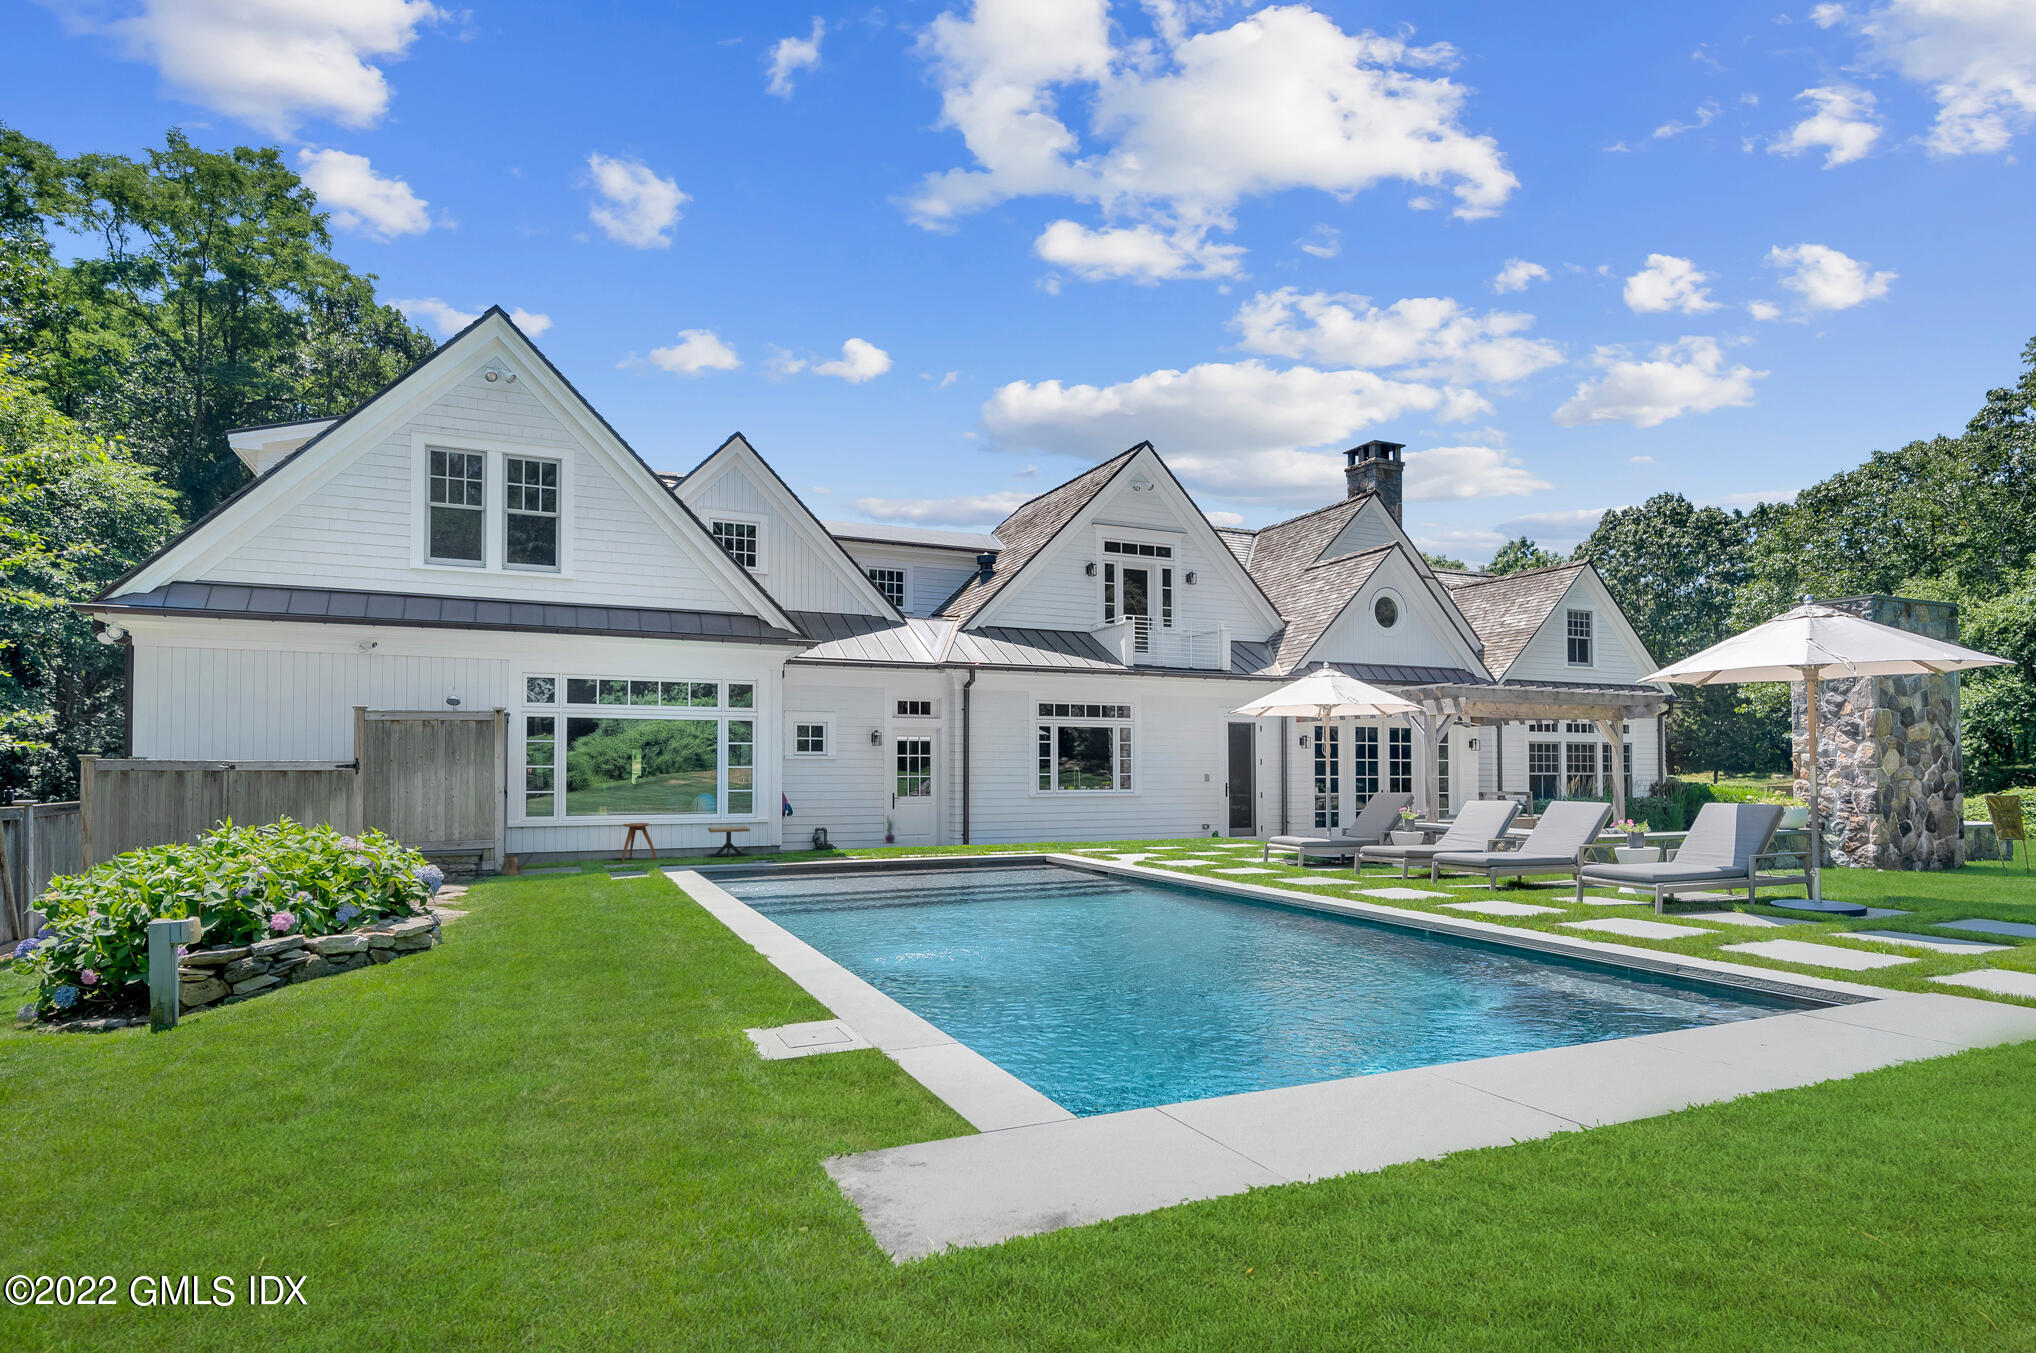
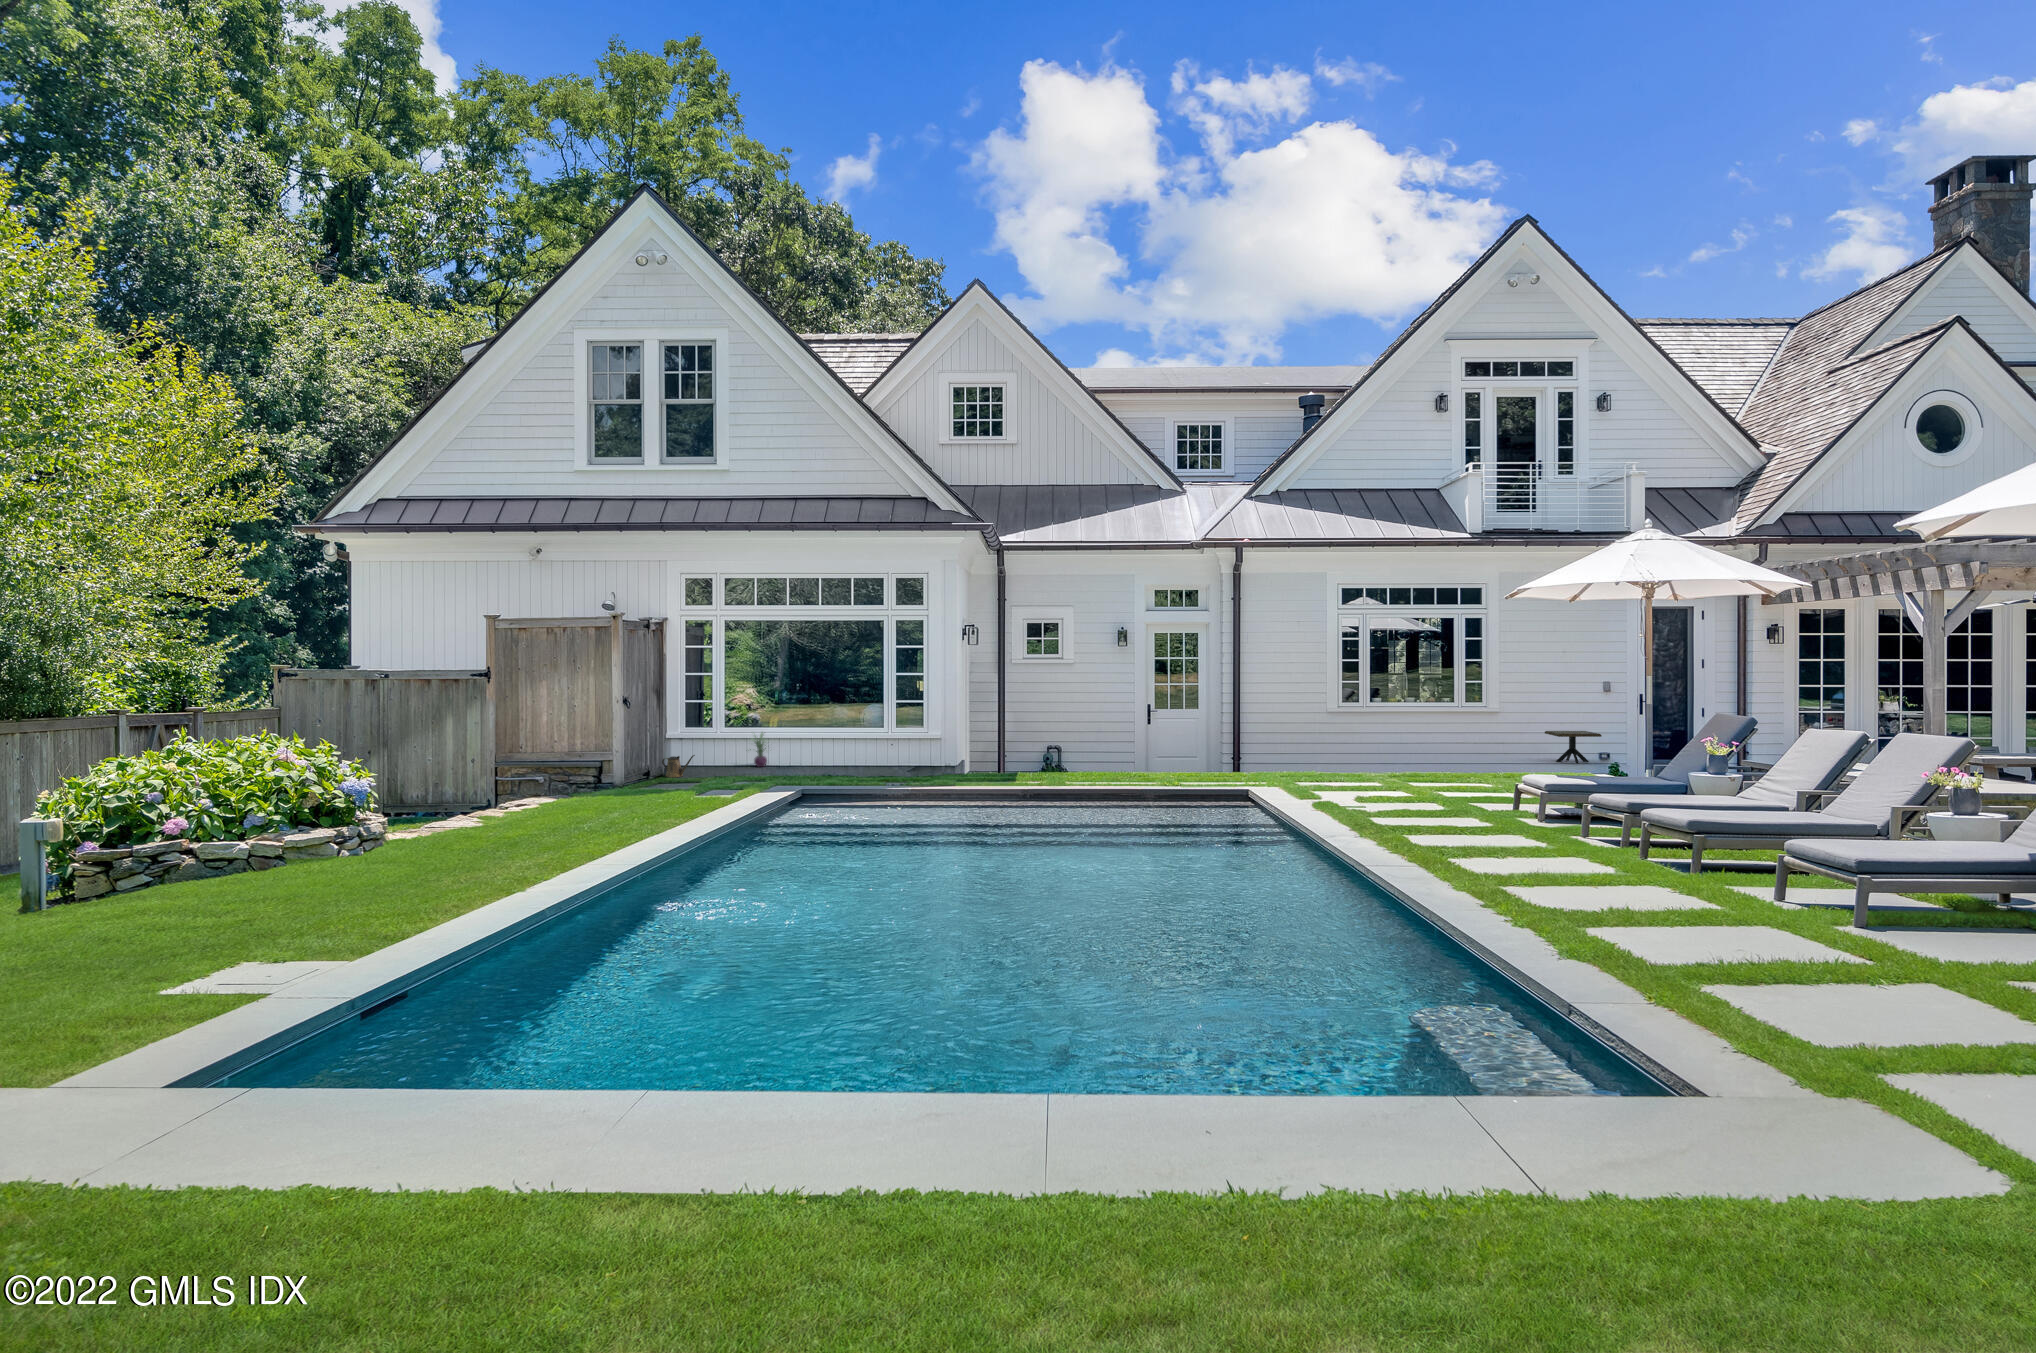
decorative plant: present [885,817,895,843] -> present [750,733,767,767]
stool: present [622,823,656,861] -> none [807,727,845,768]
side table: present [708,826,750,857] -> present [1545,731,1602,764]

